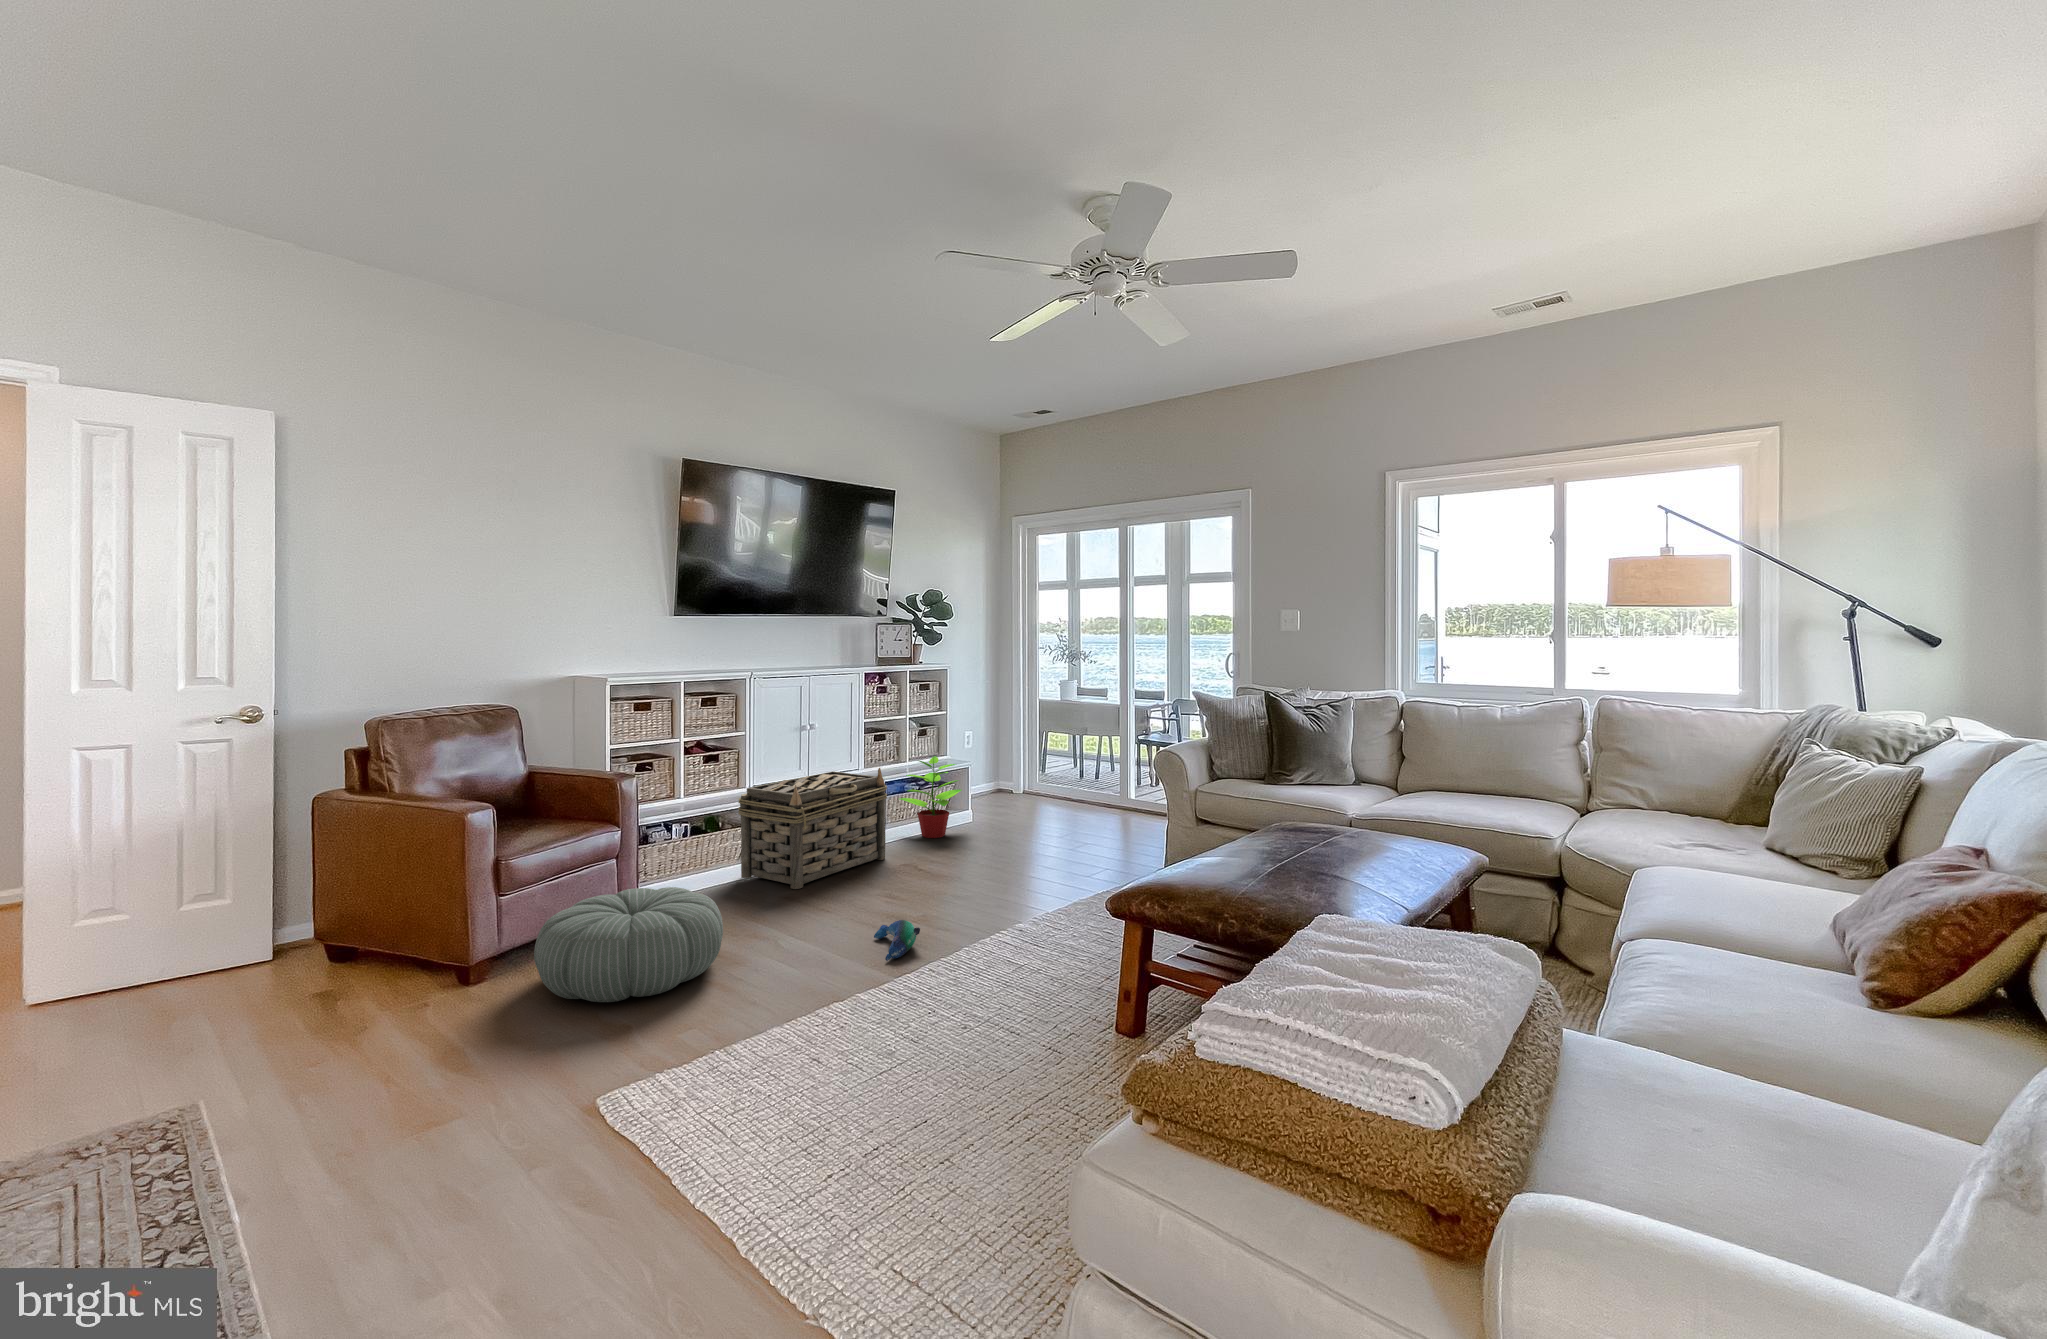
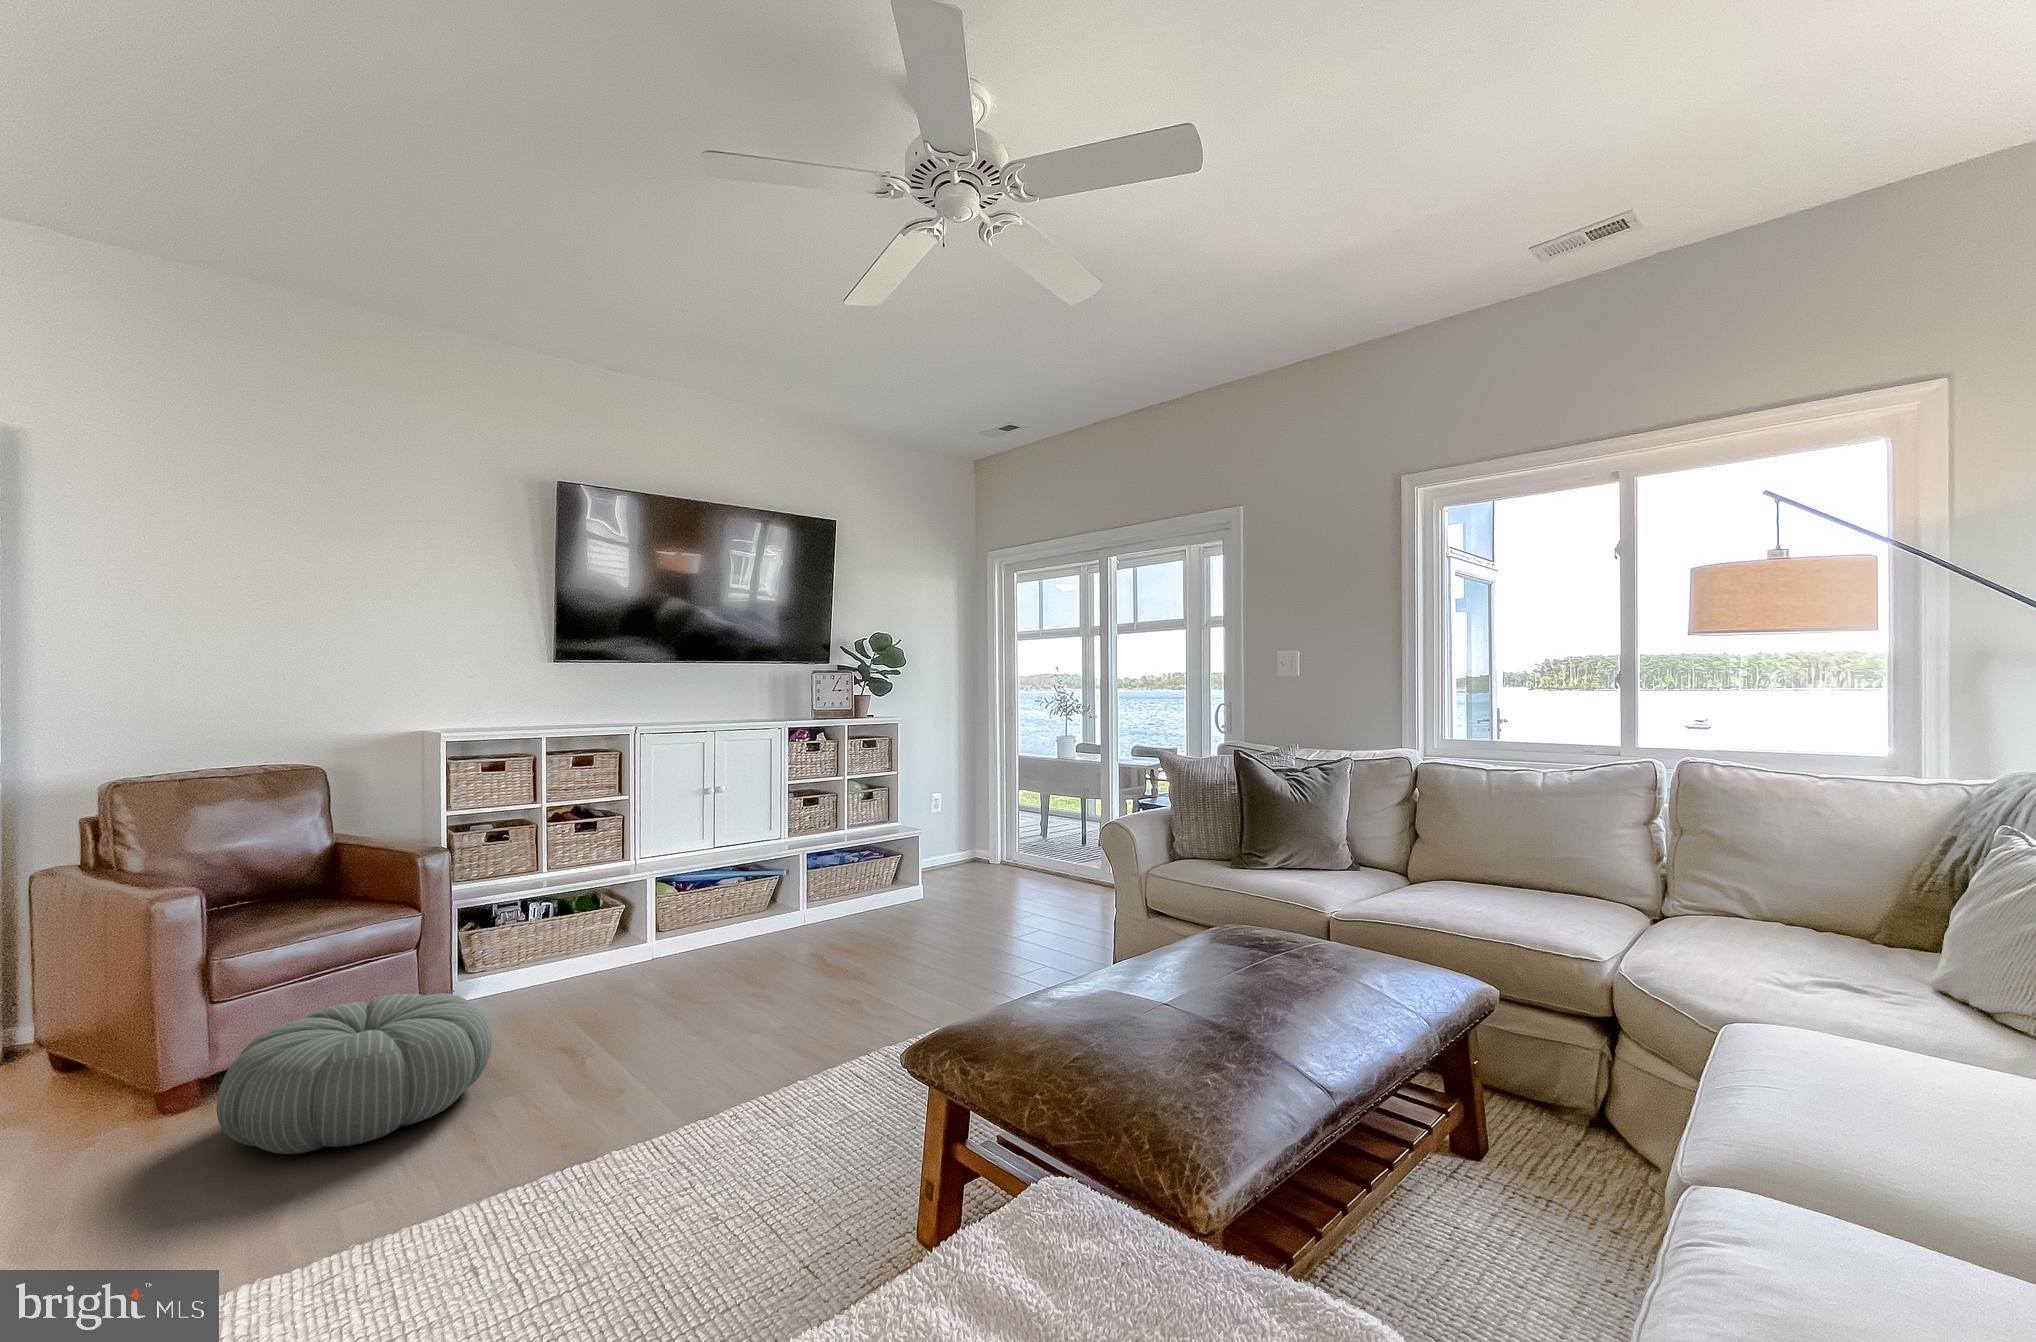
potted plant: present [900,756,961,838] -> none [830,820,907,920]
basket: present [738,768,887,889] -> none [606,837,795,987]
plush toy: present [874,920,920,961] -> none [681,1043,741,1102]

